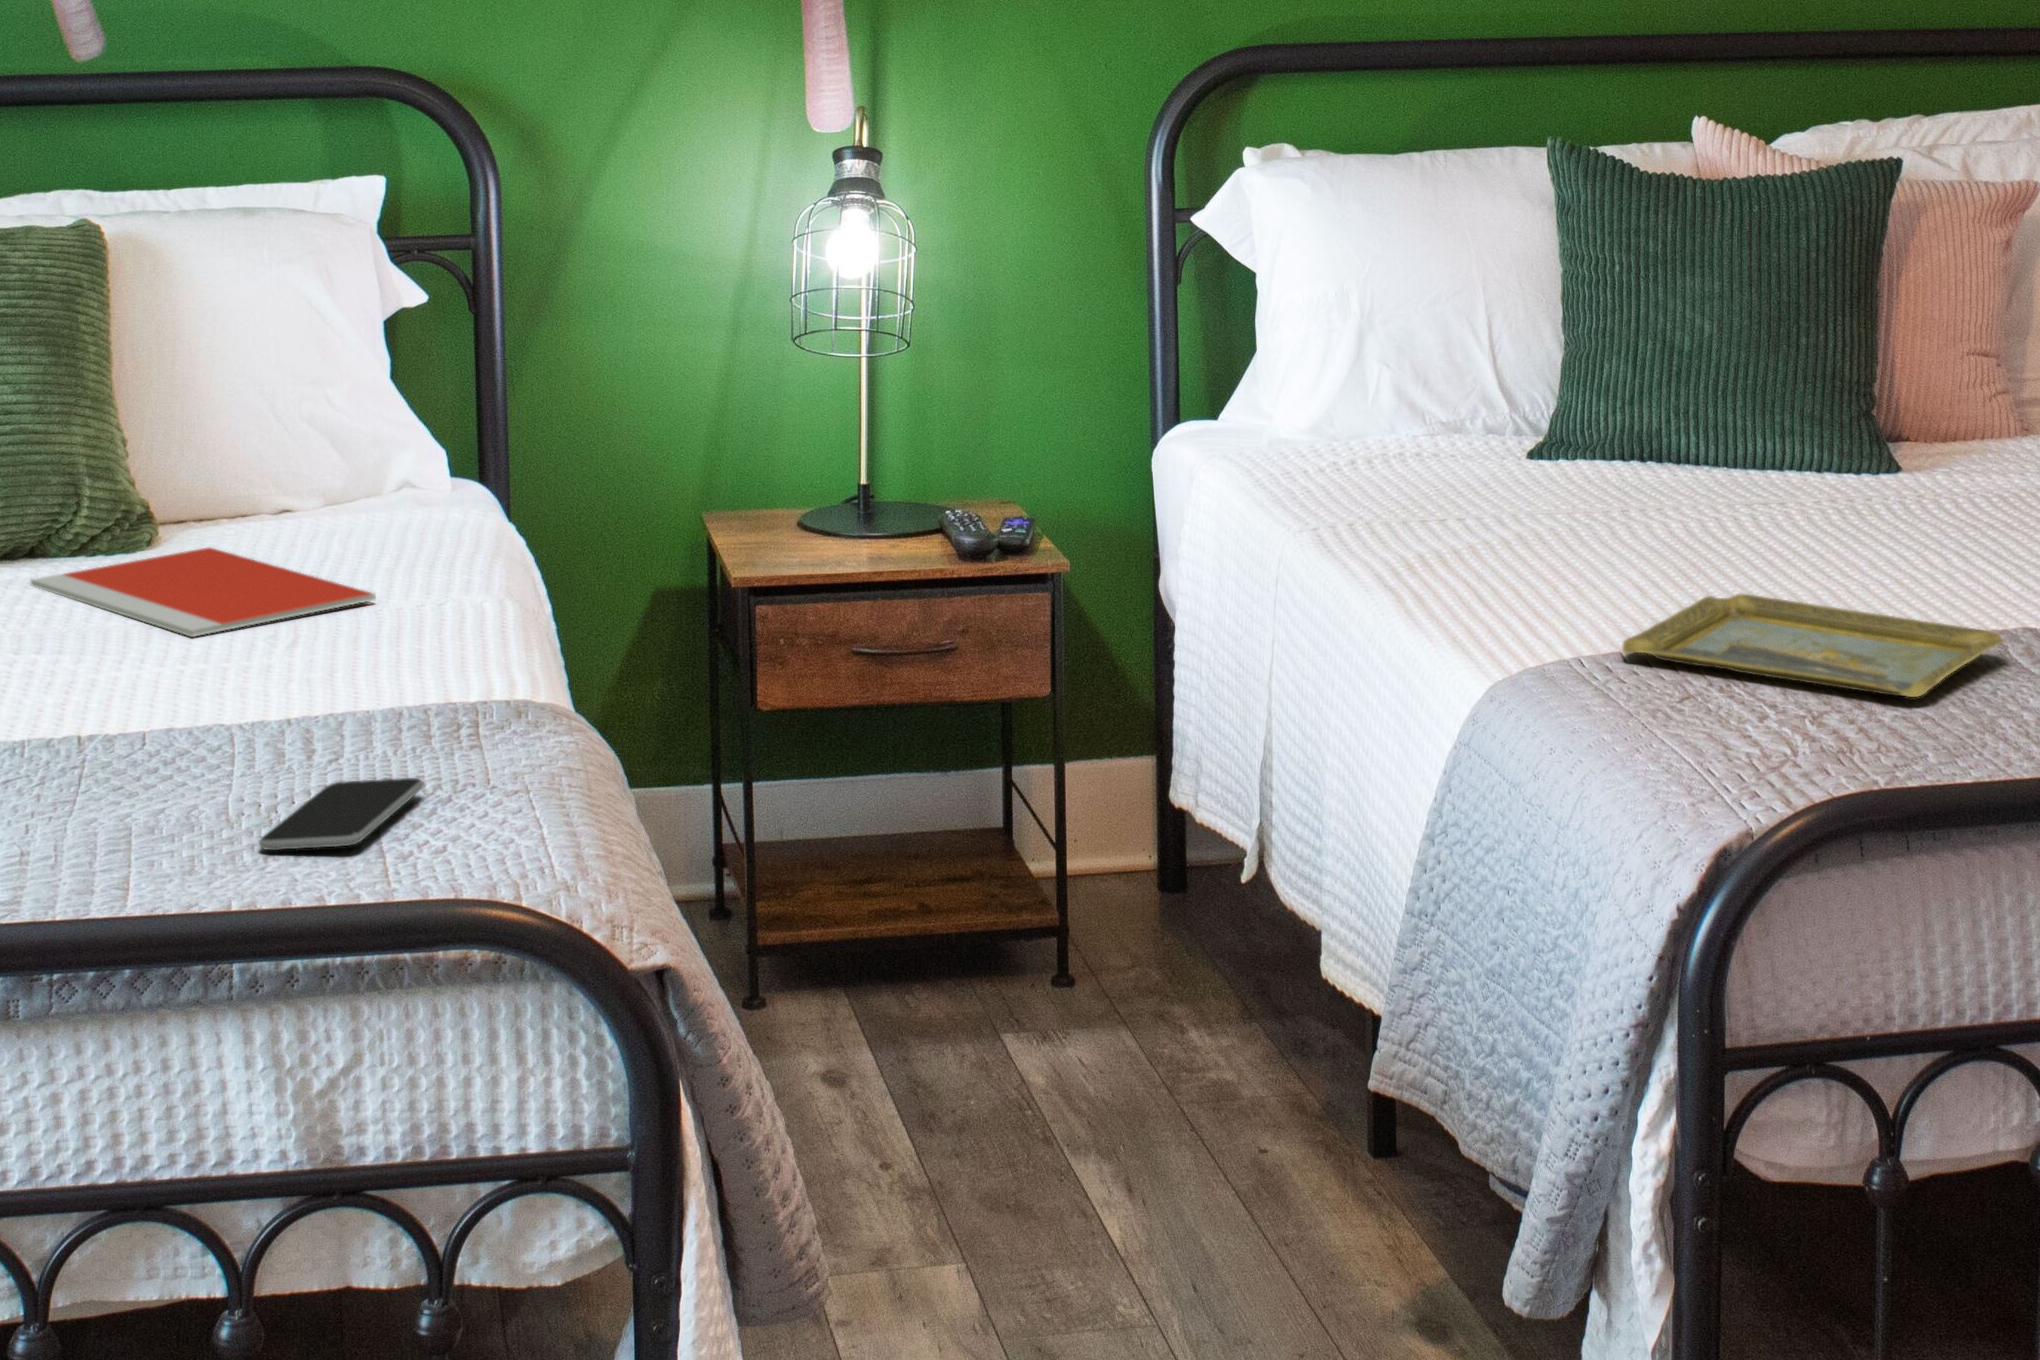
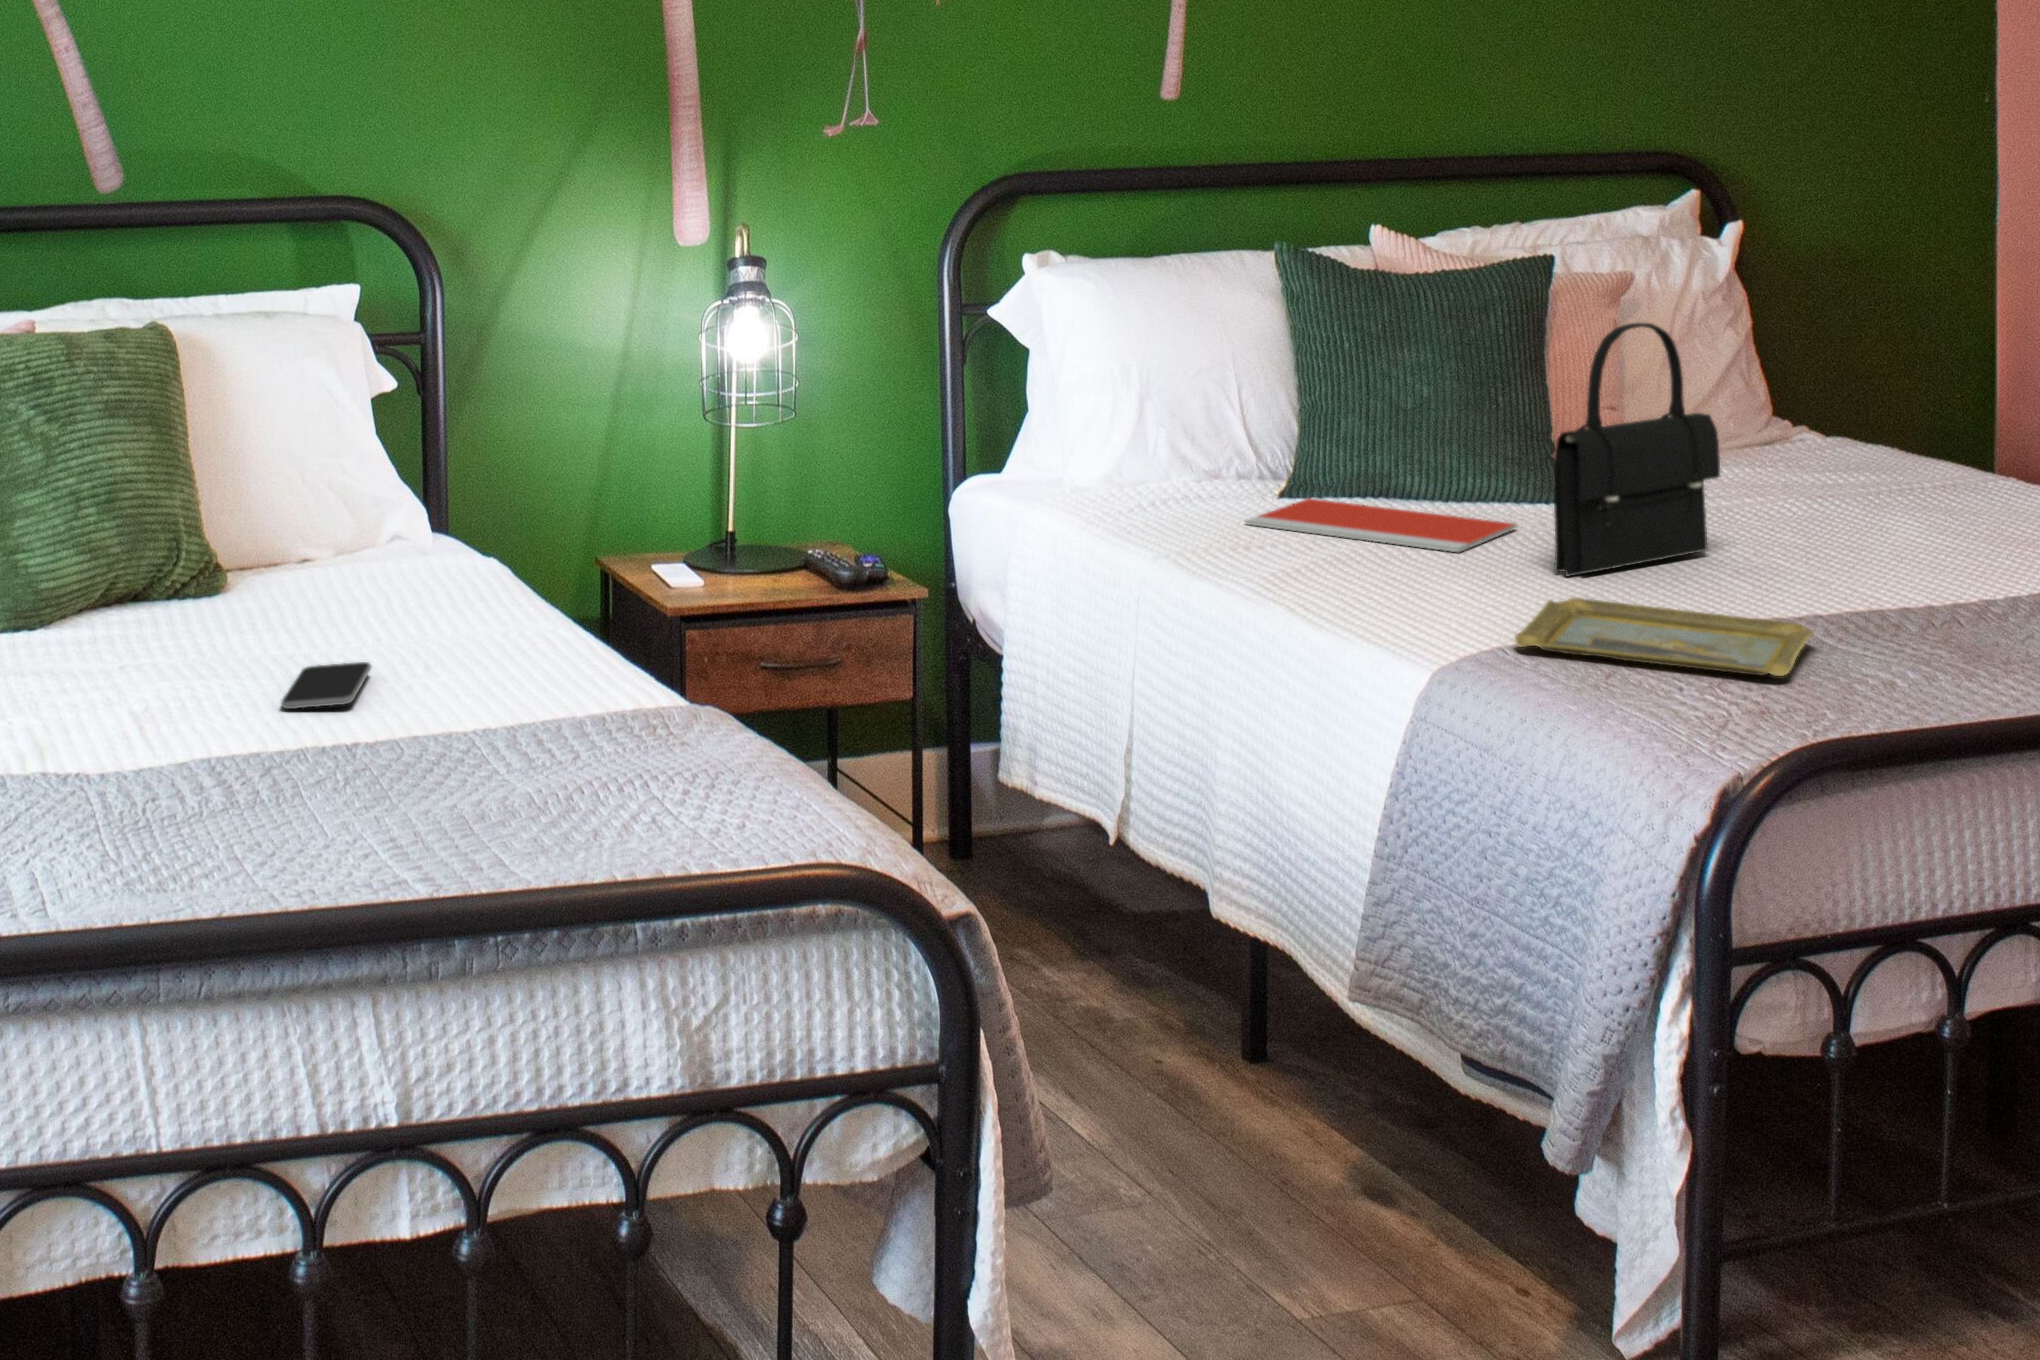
handbag: none [1775,246,2014,568] -> present [1554,323,1720,576]
notebook: present [31,547,376,637] -> present [1245,499,1517,552]
smartphone: present [259,778,423,850] -> present [281,662,371,709]

